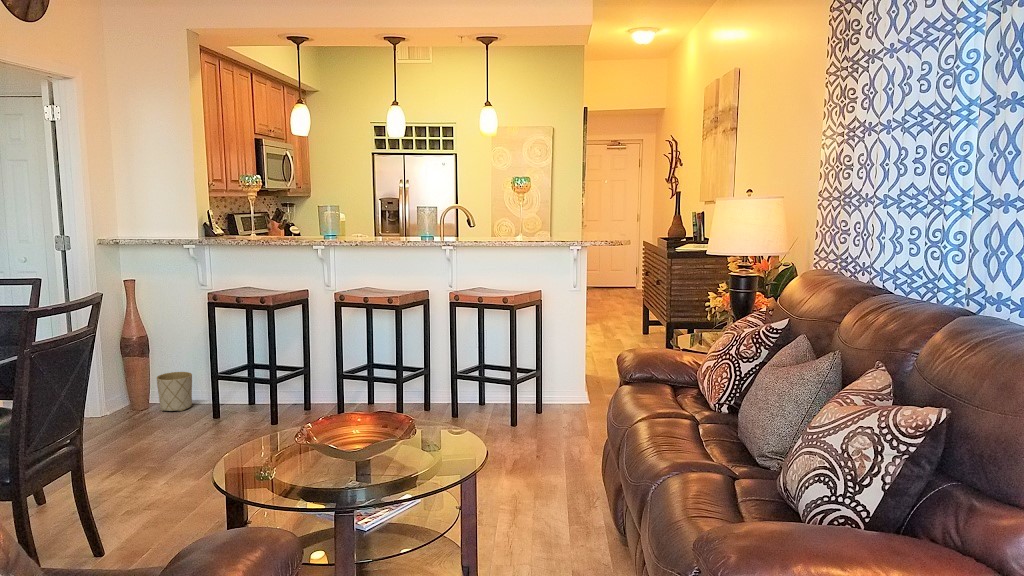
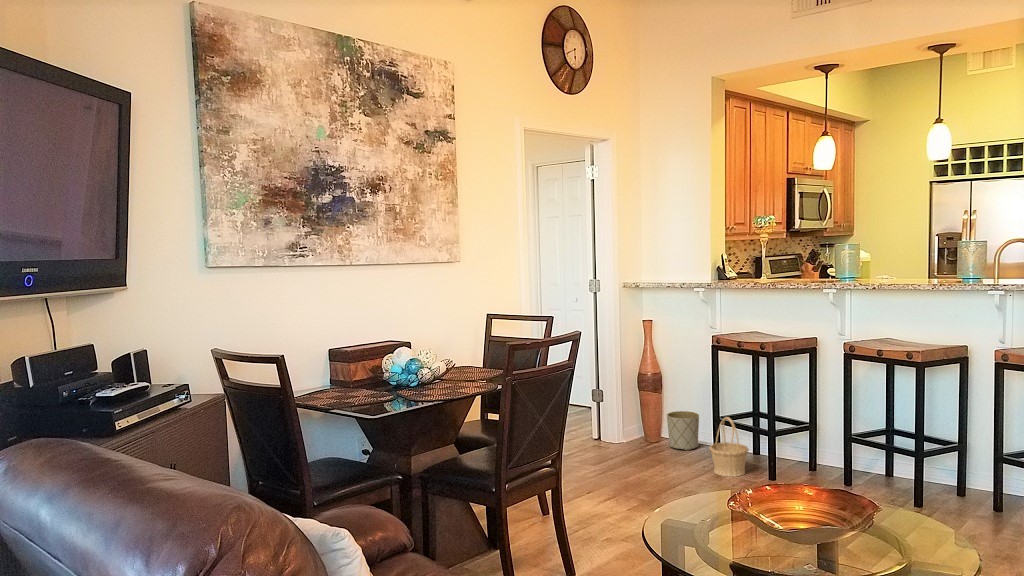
basket: none [213,372,252,429] -> present [710,417,749,477]

